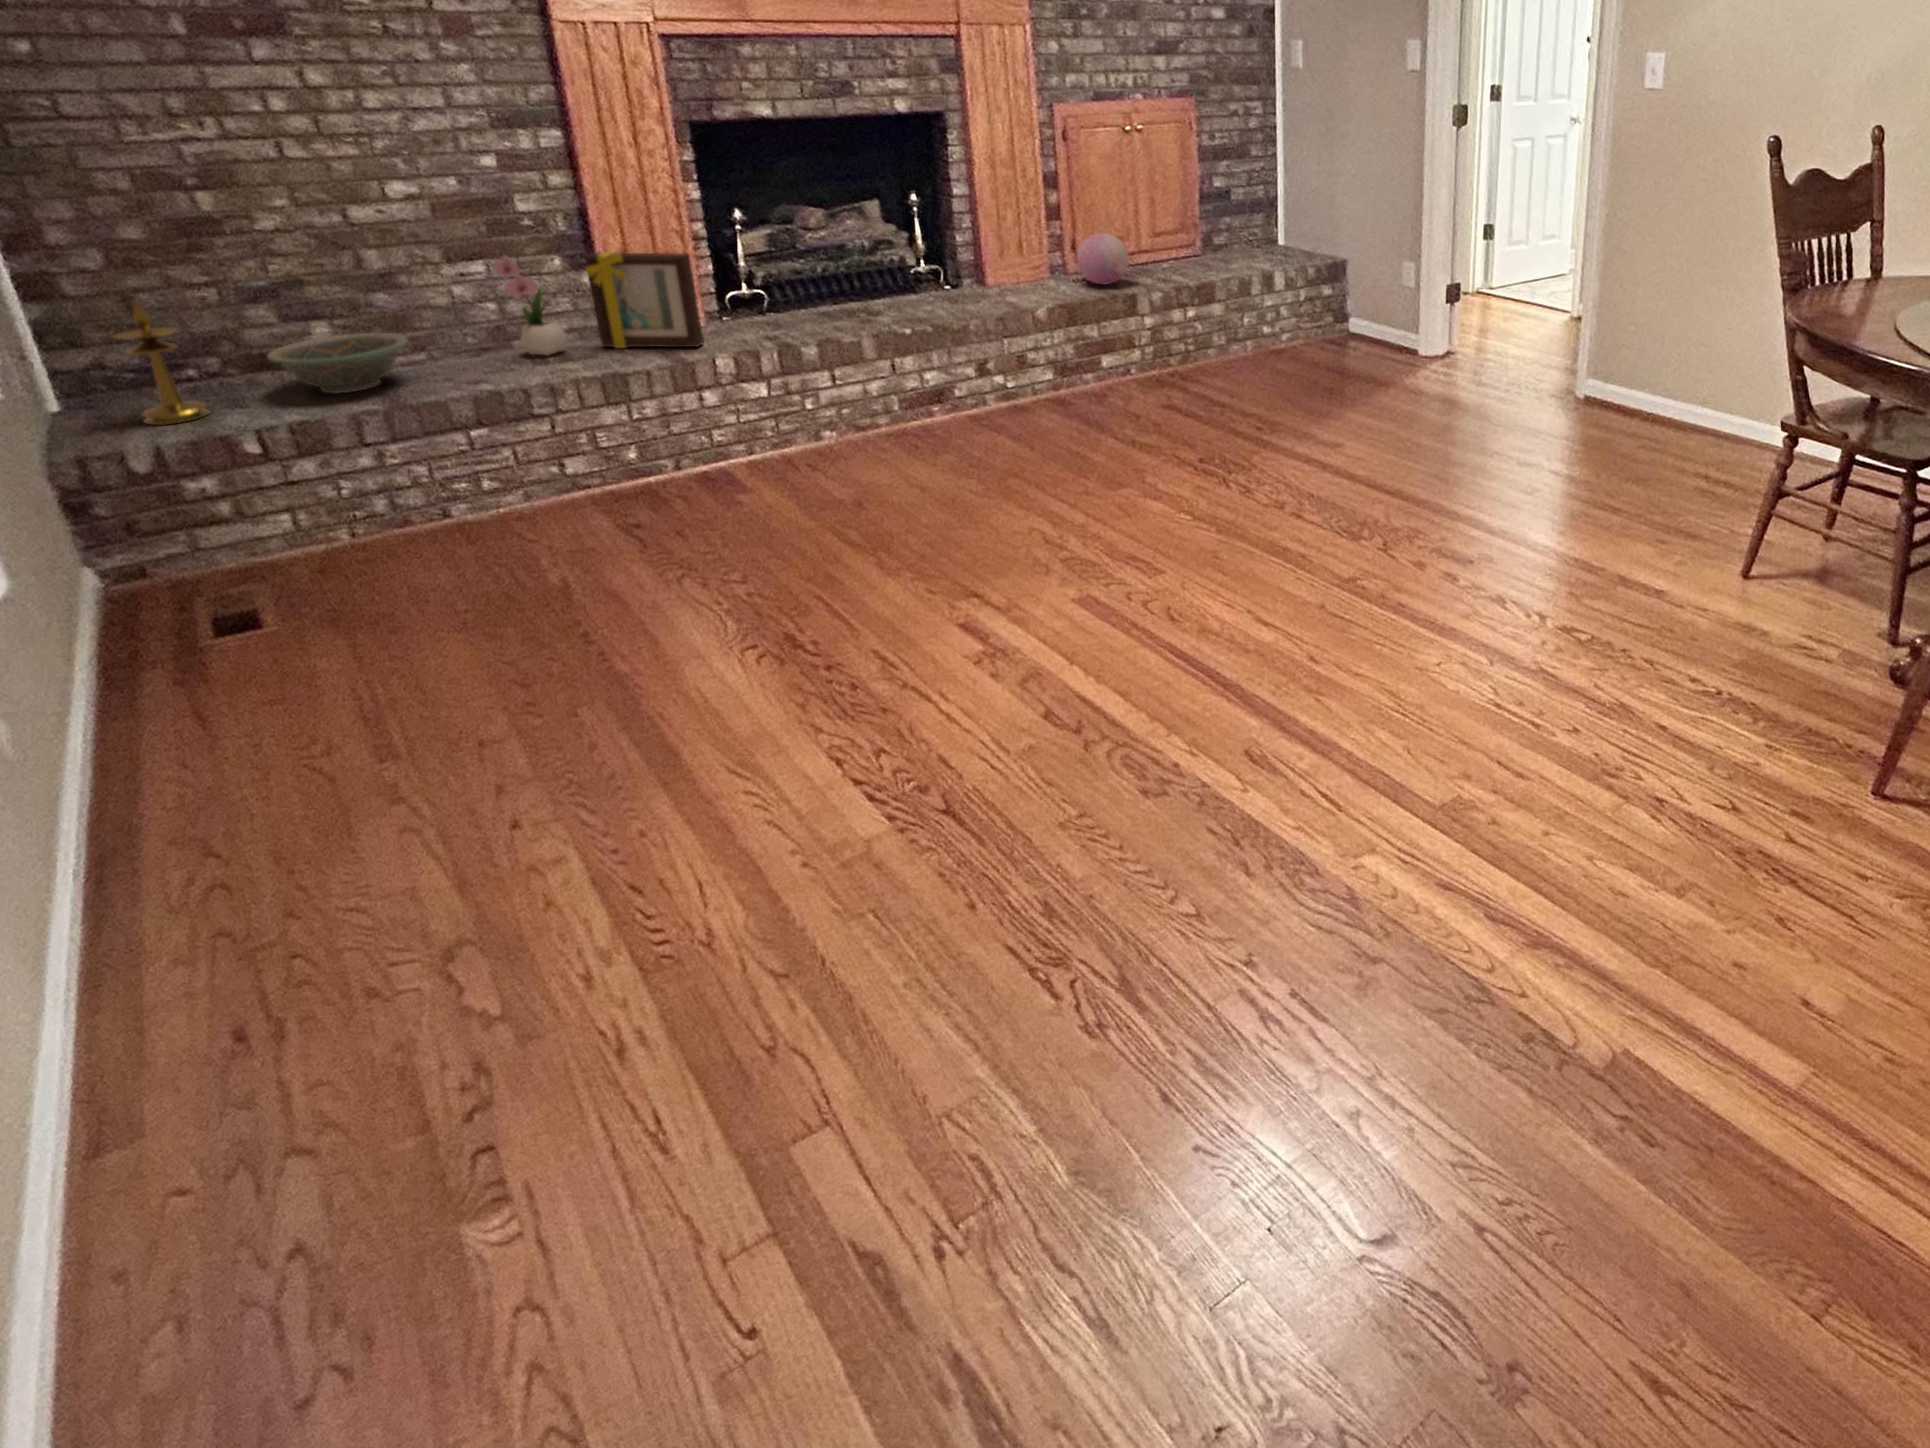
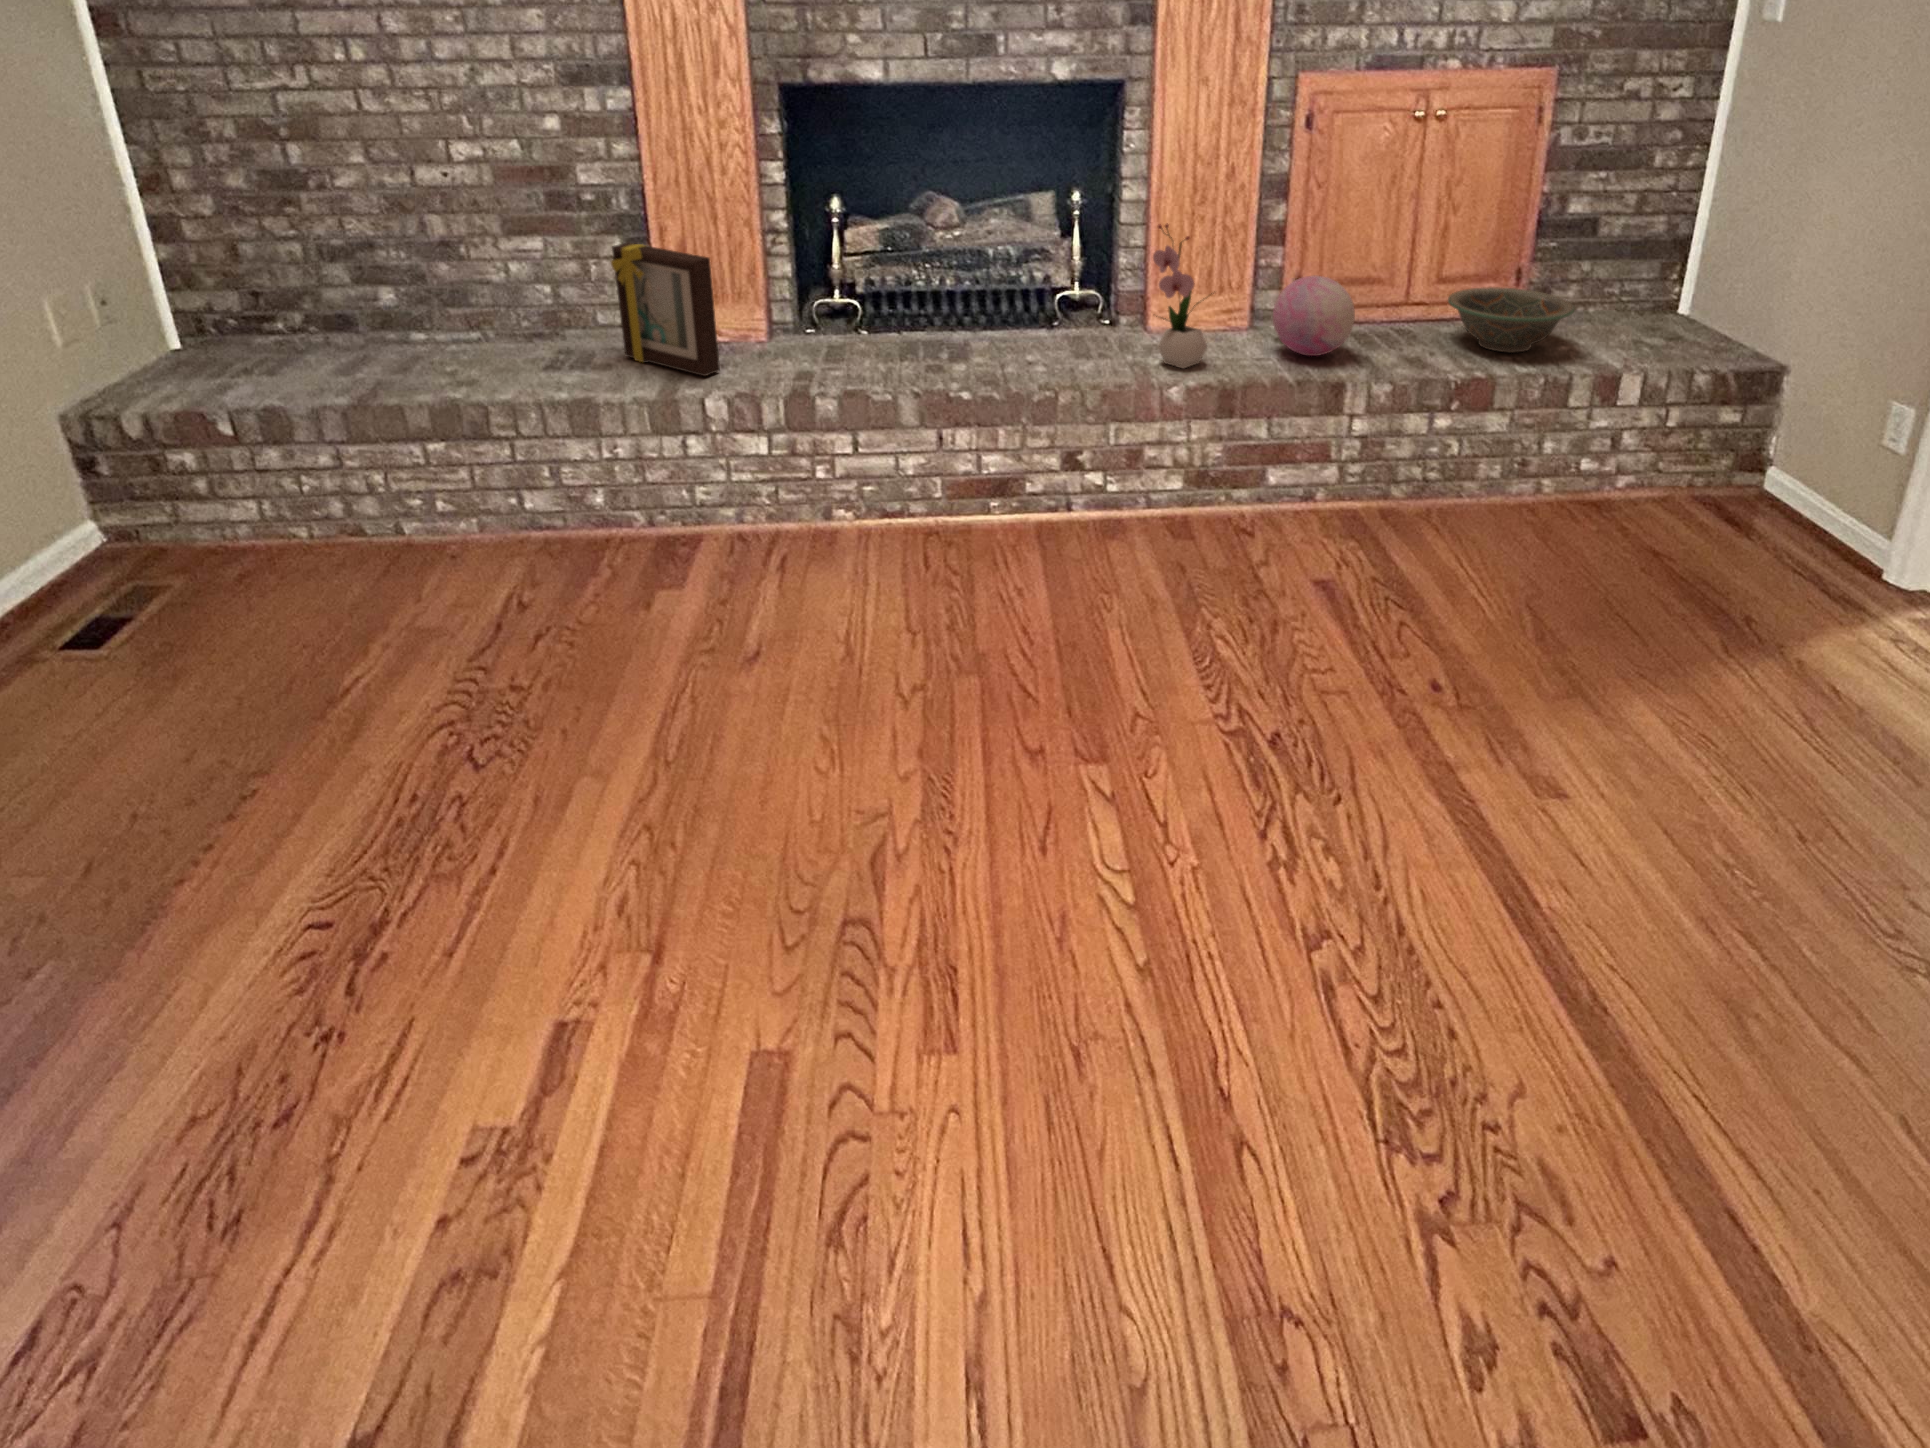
flower arrangement: present [491,239,567,355] -> present [1153,223,1212,368]
candlestick: present [112,301,210,425] -> none [152,257,239,388]
decorative bowl: present [267,333,408,393] -> present [1448,287,1574,353]

